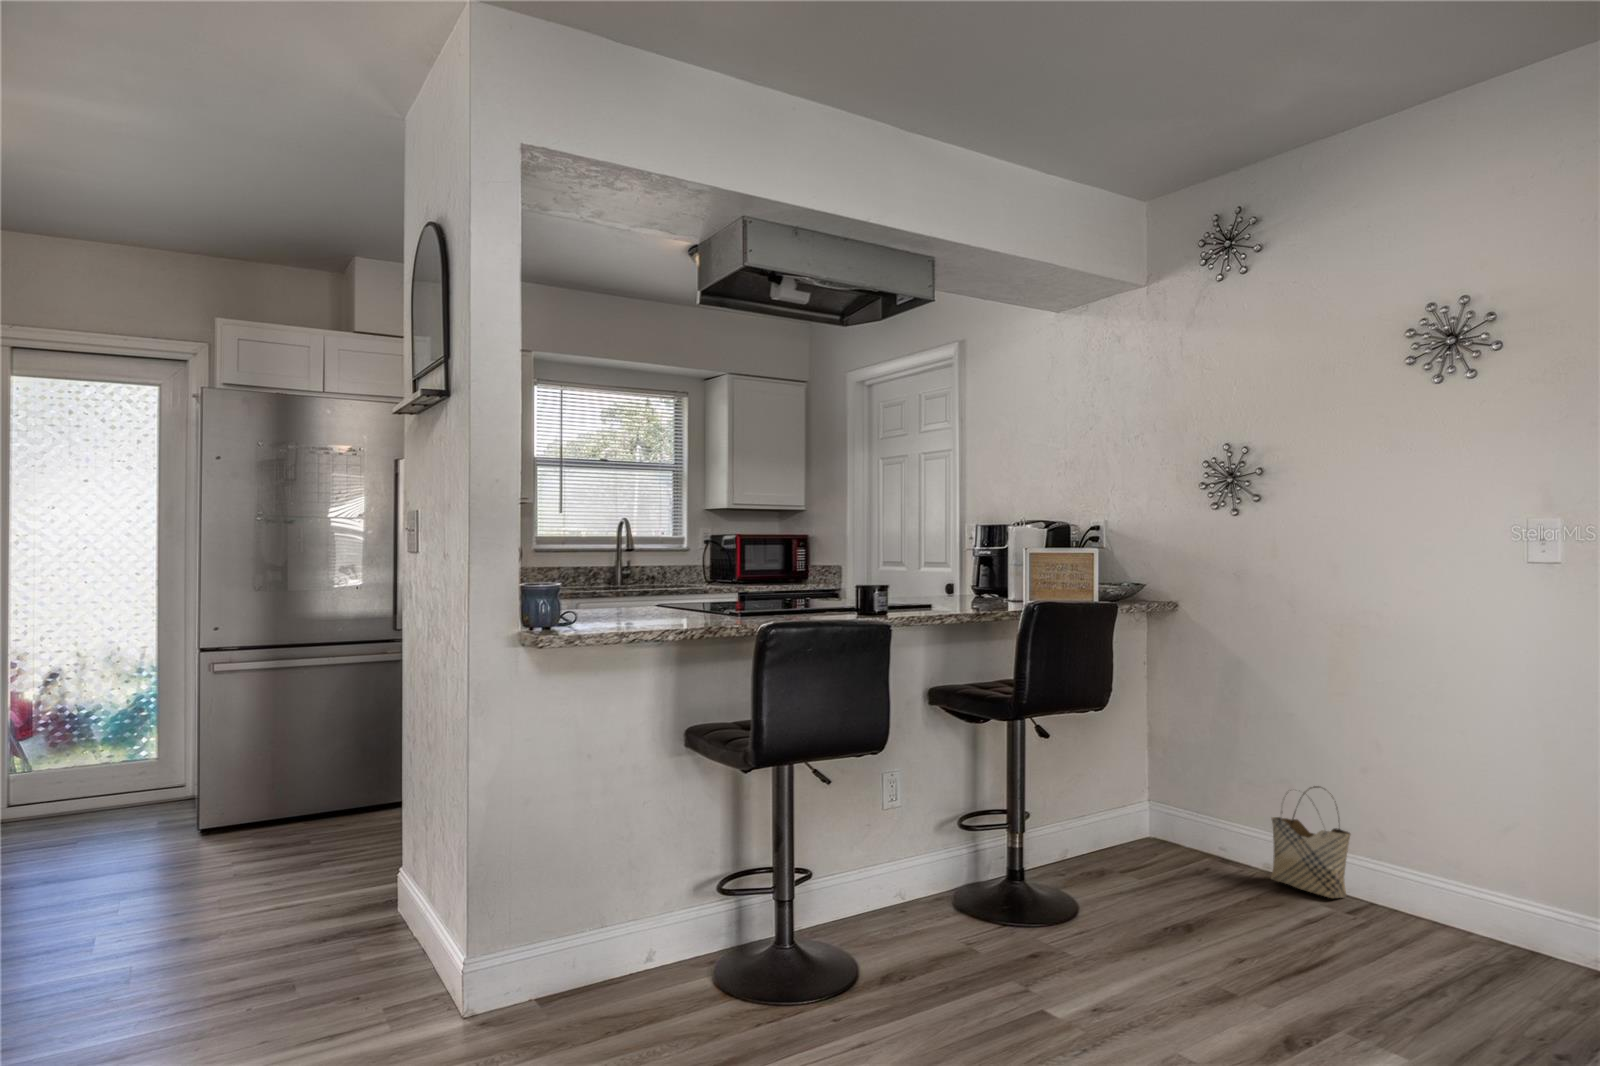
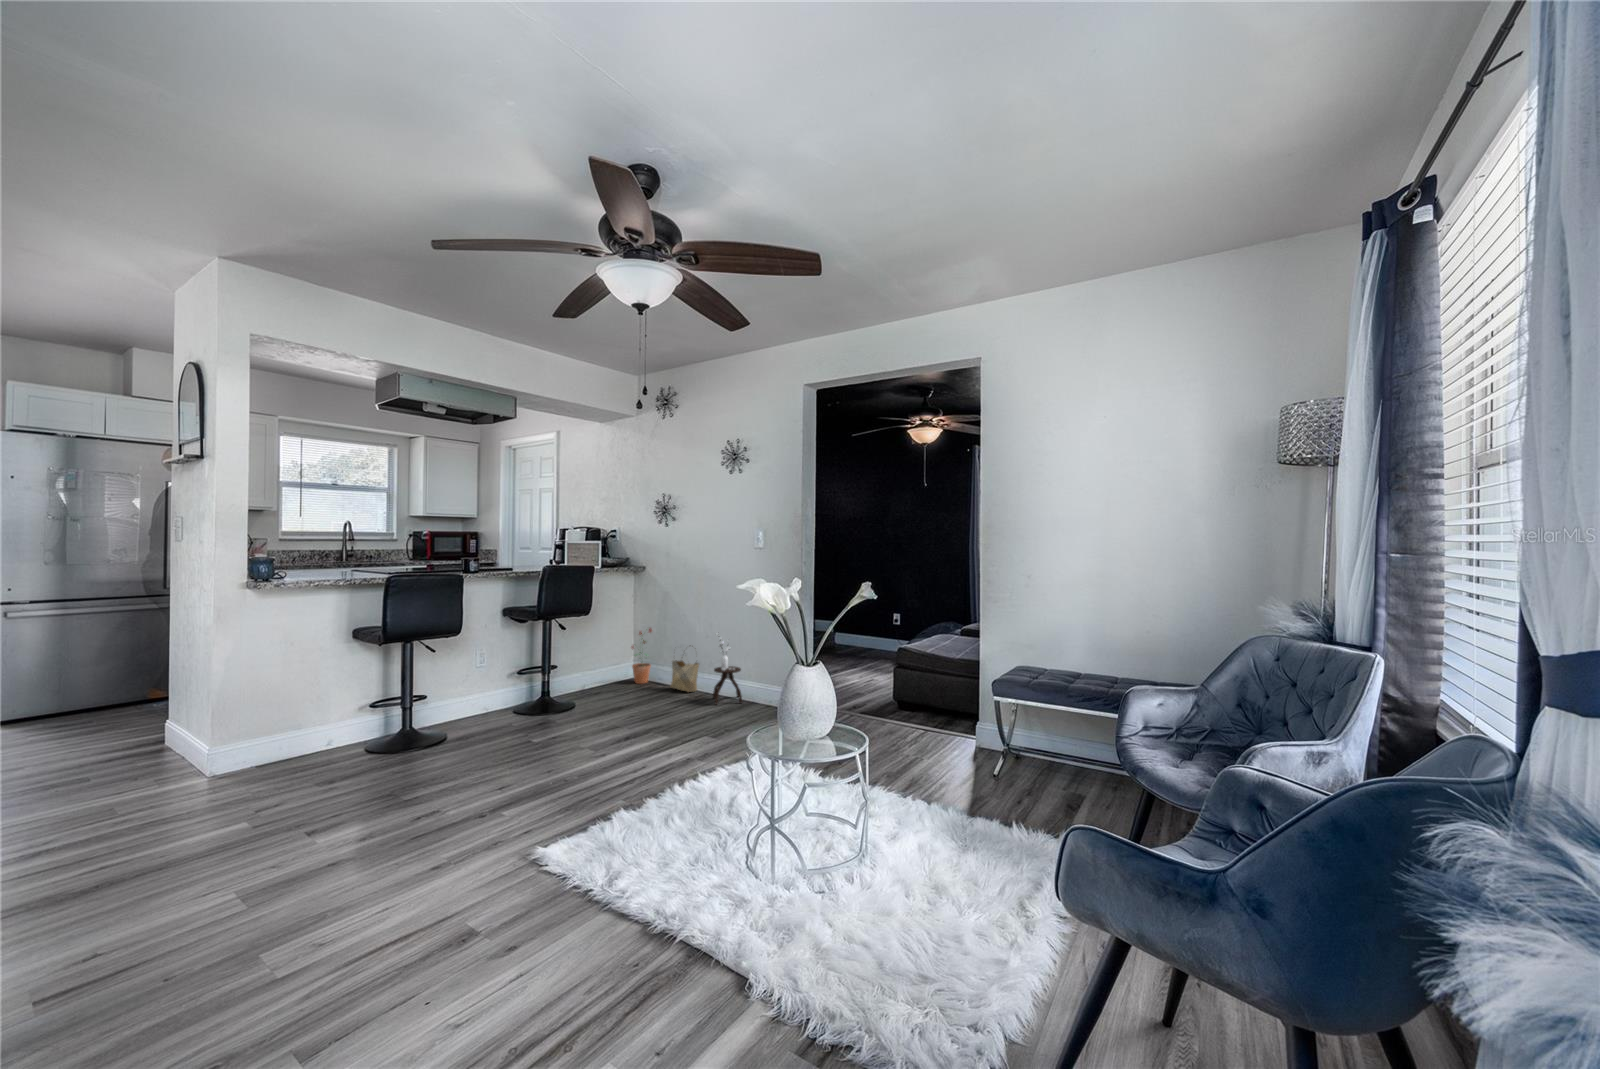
potted plant: none [1156,734,1205,857] -> present [632,628,652,684]
side table: none [1411,767,1516,956] -> present [713,634,742,704]

